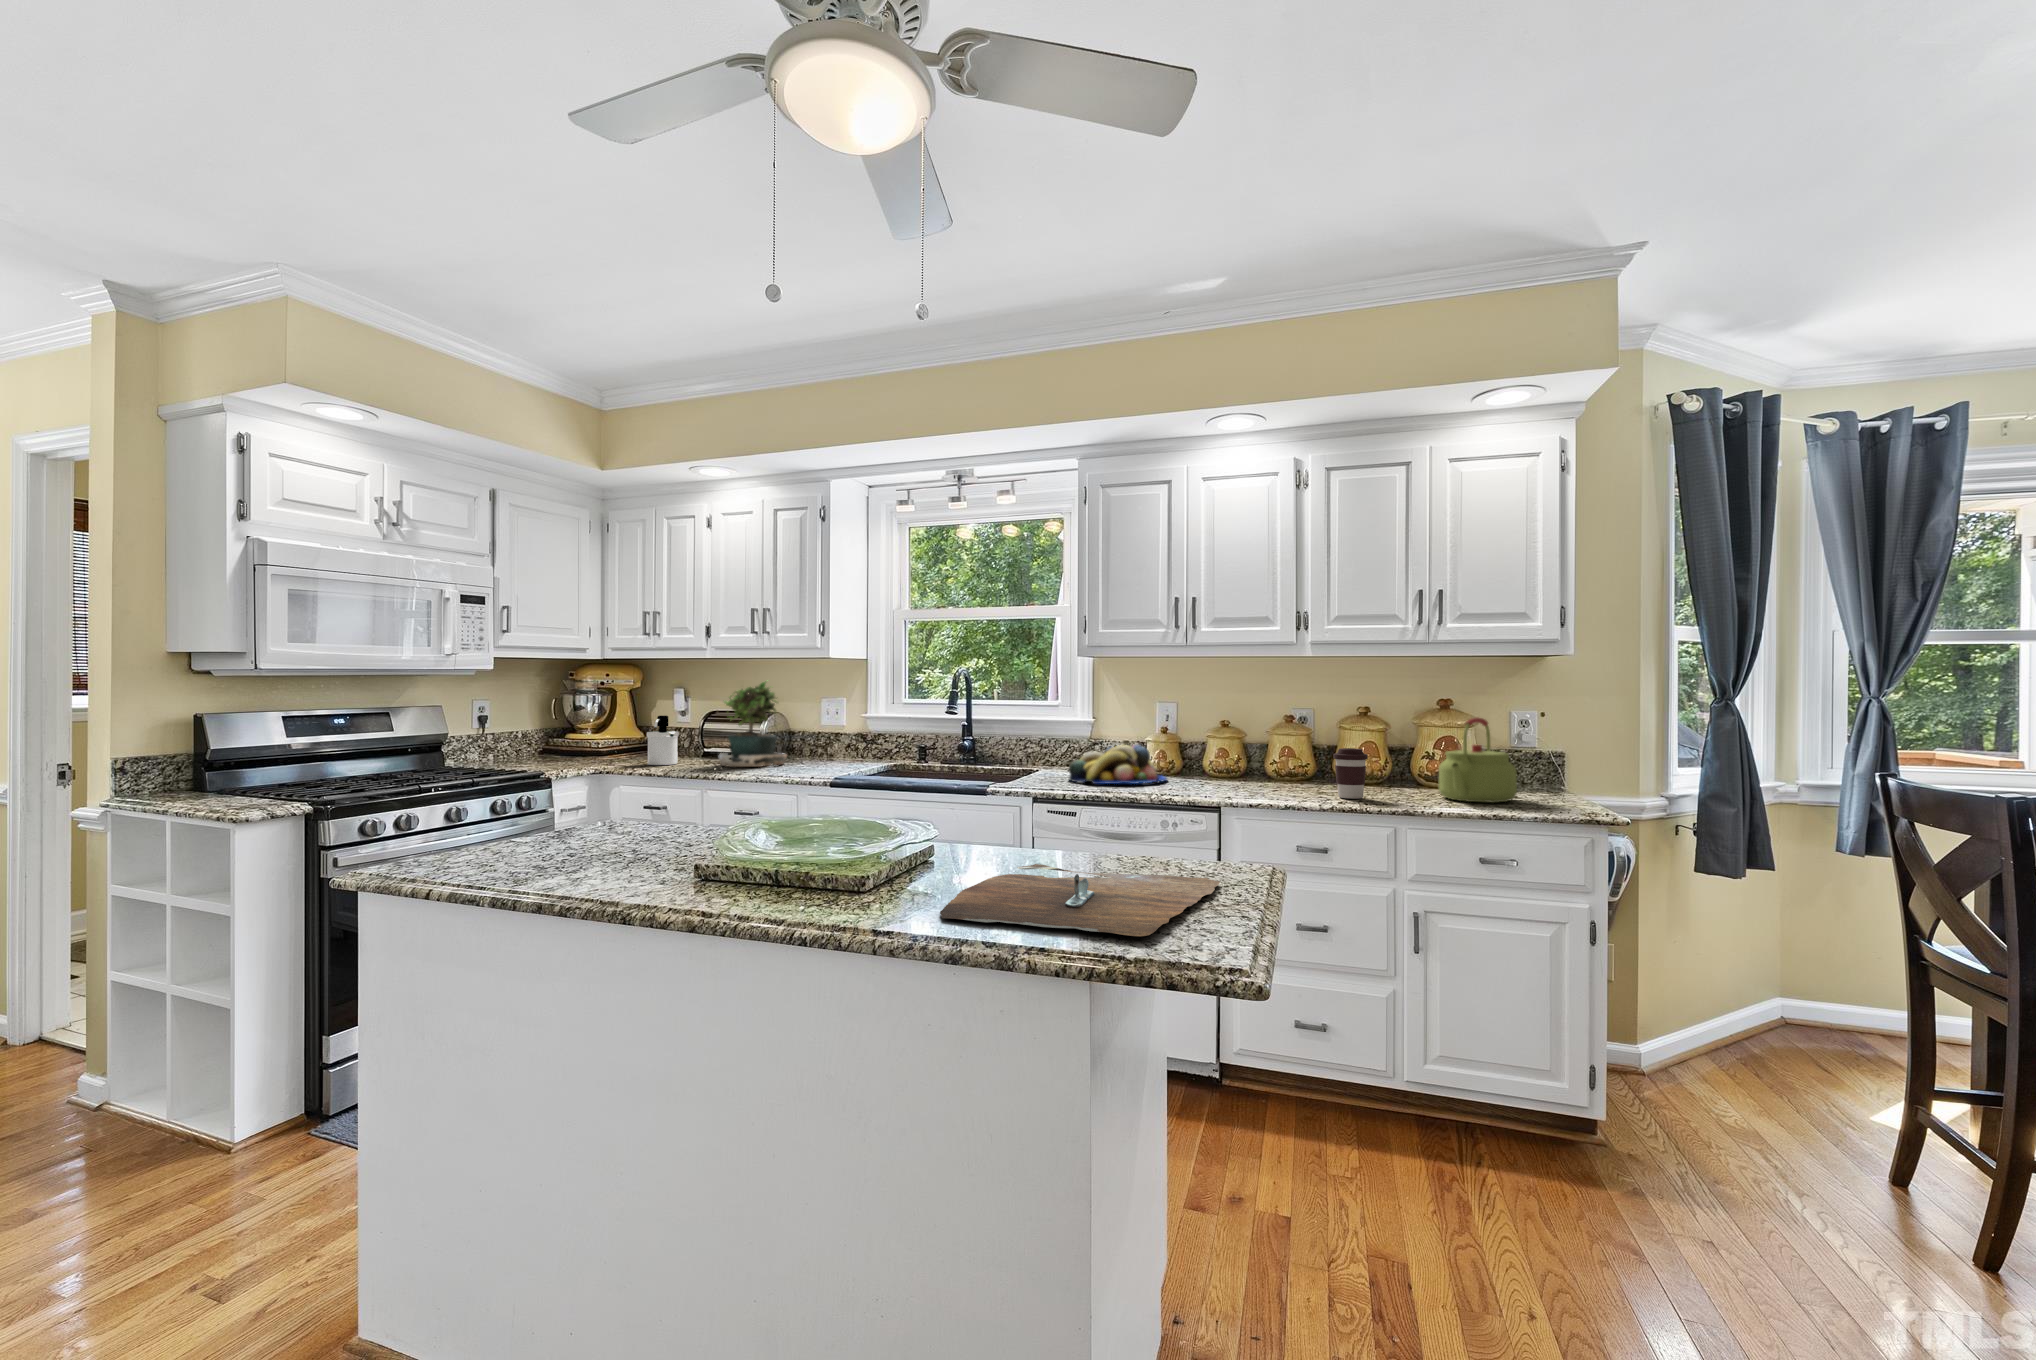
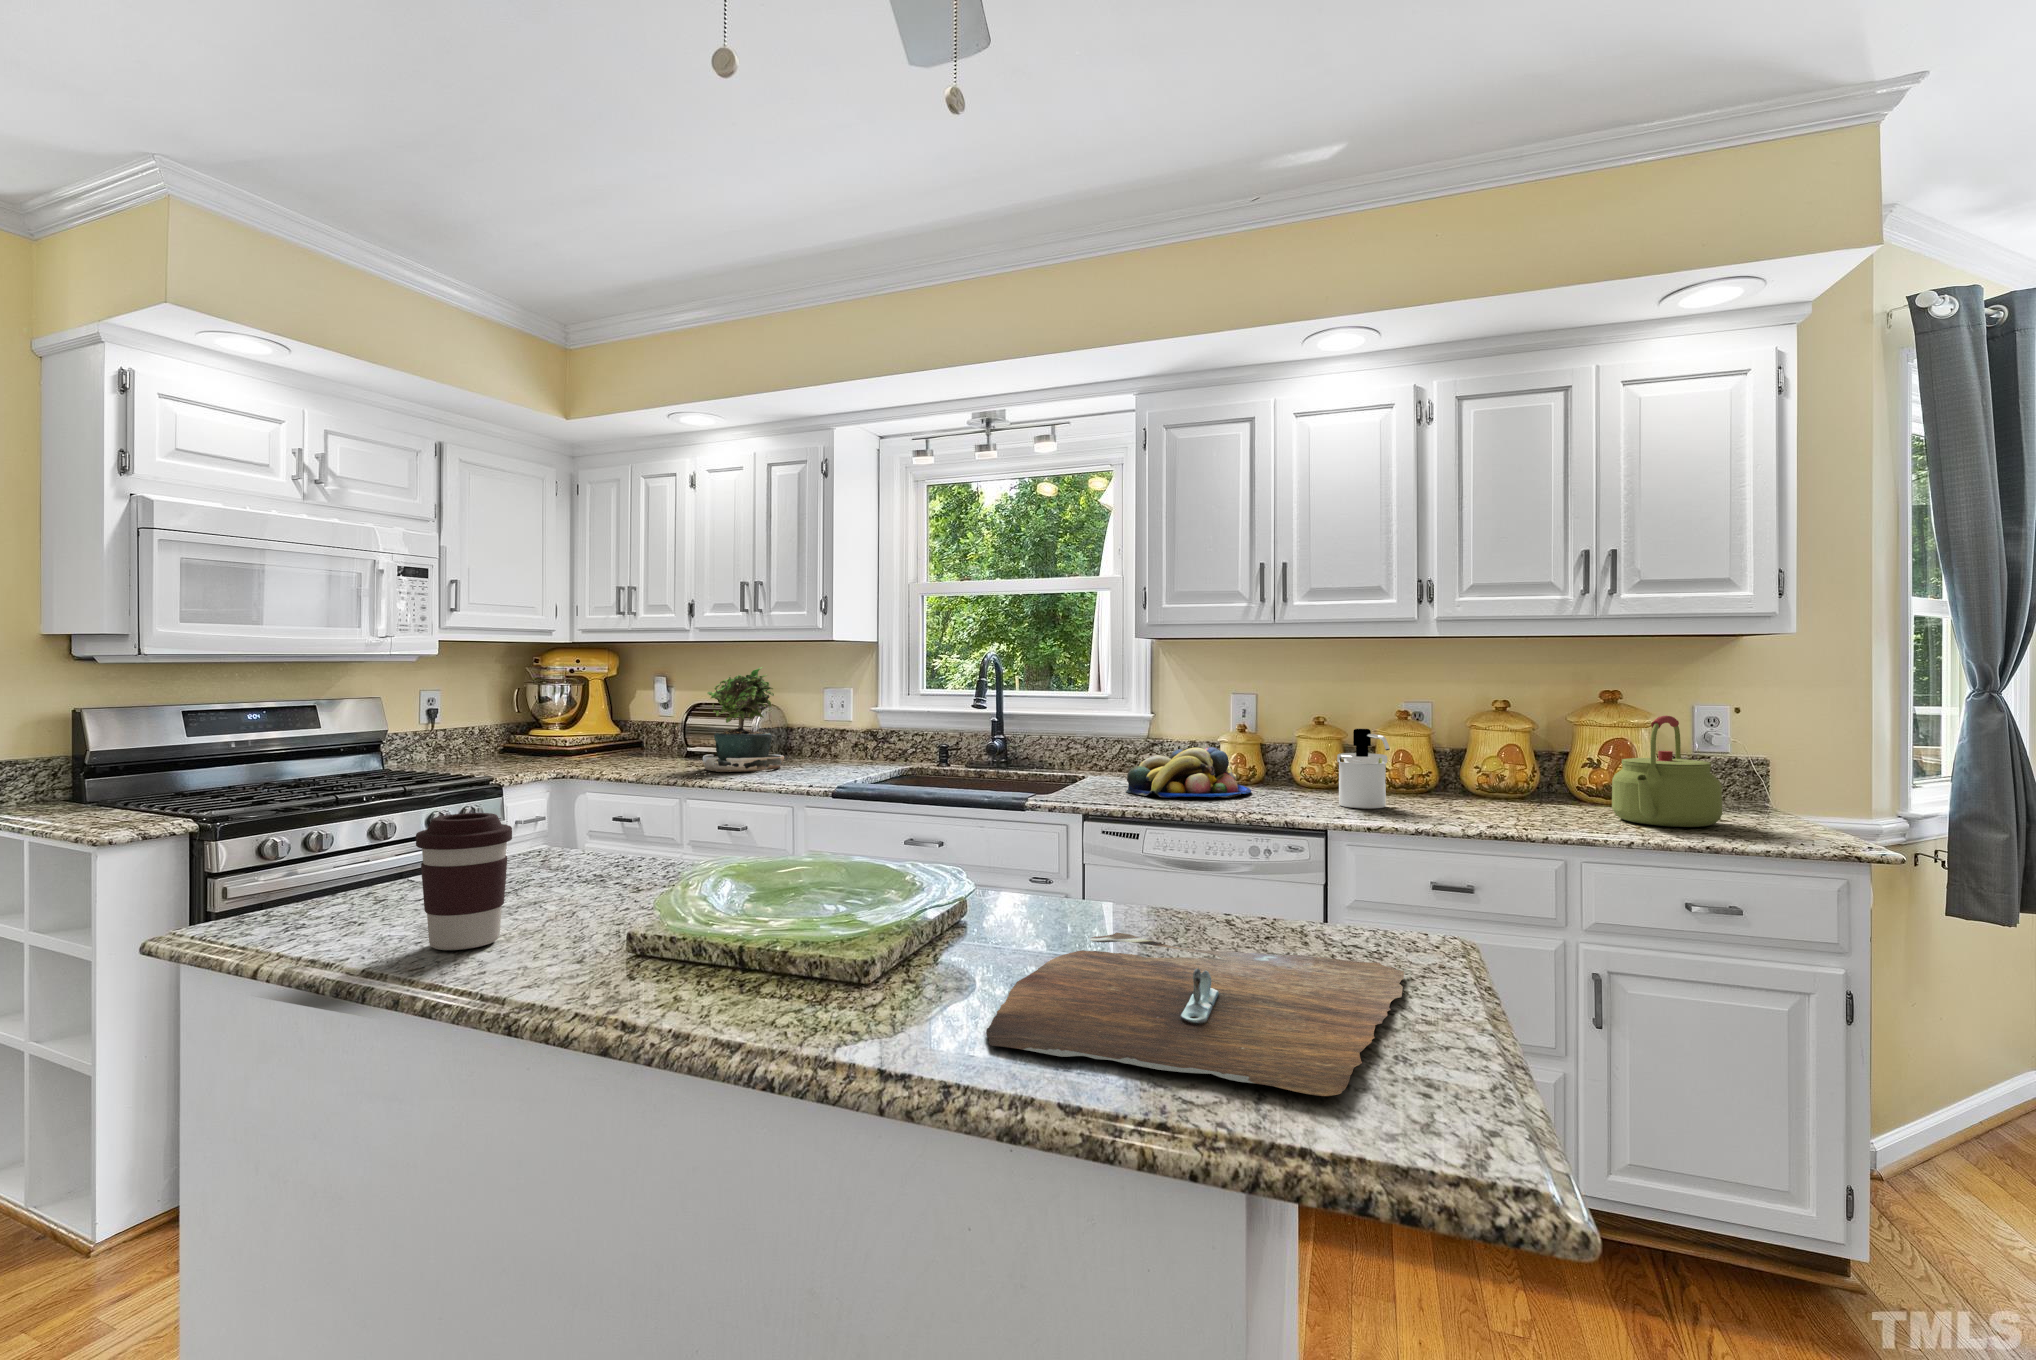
soap dispenser: present [647,716,679,765] -> present [1337,729,1390,809]
coffee cup: present [1333,748,1368,799] -> present [416,813,512,950]

